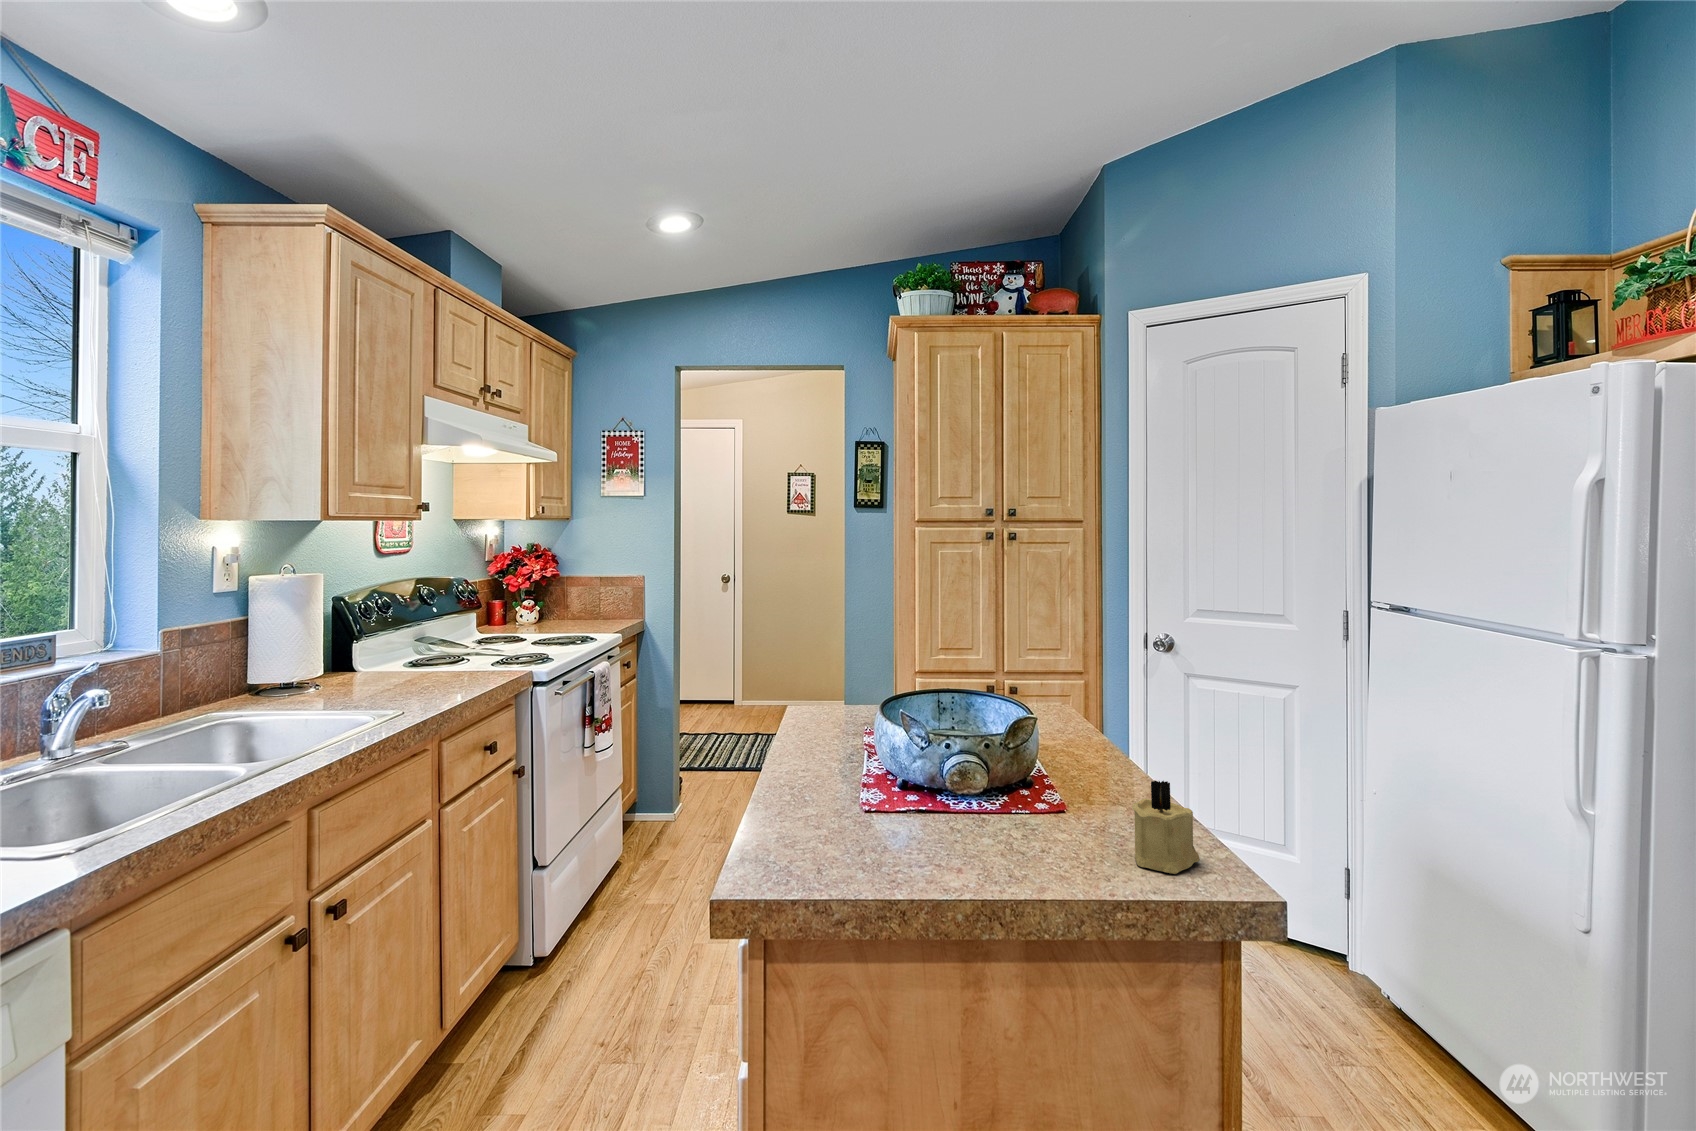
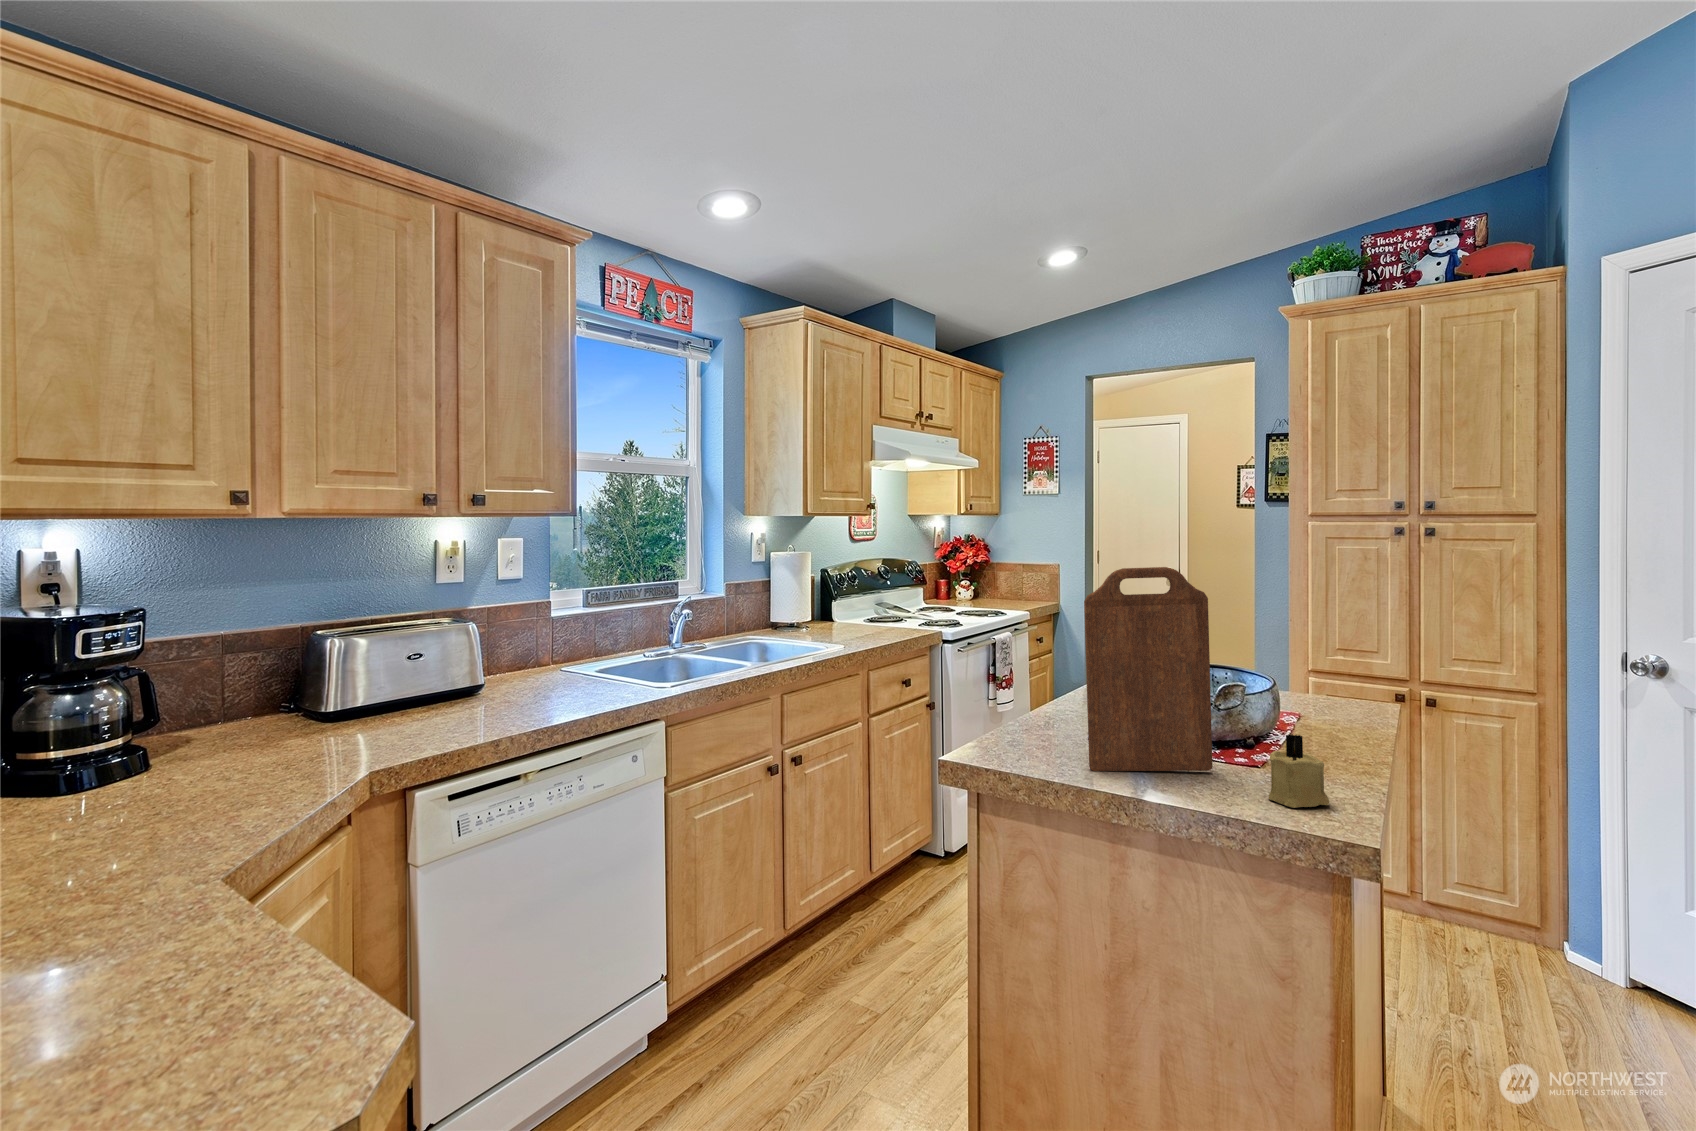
cutting board: none [904,580,1045,868] -> present [1084,567,1212,771]

